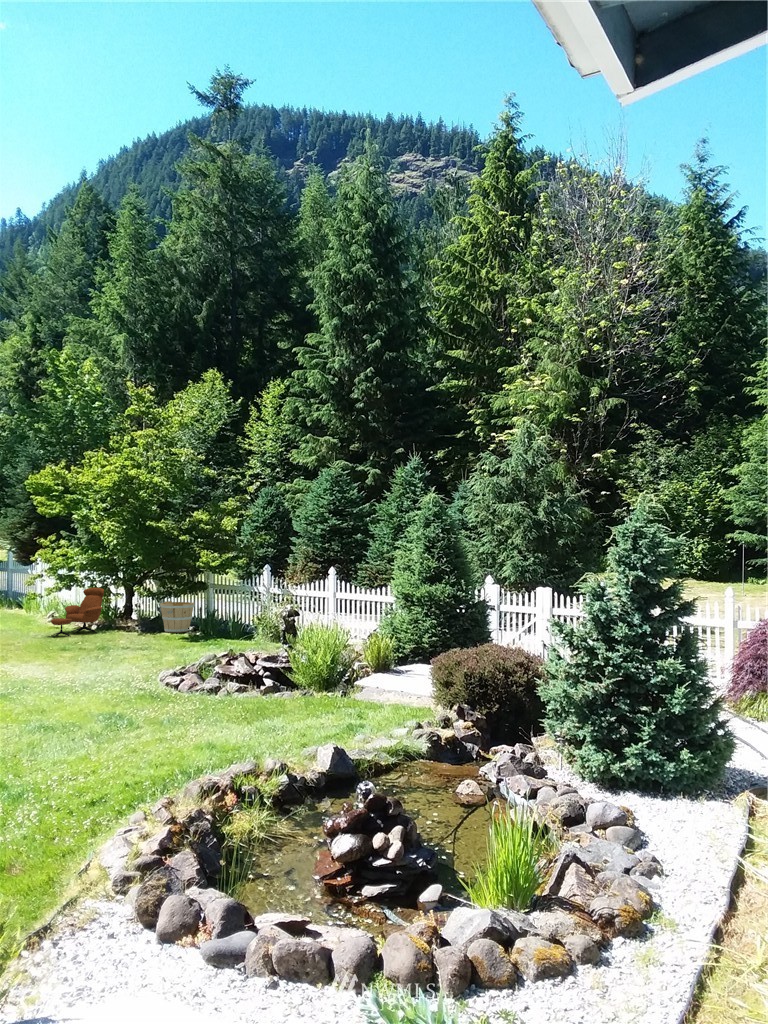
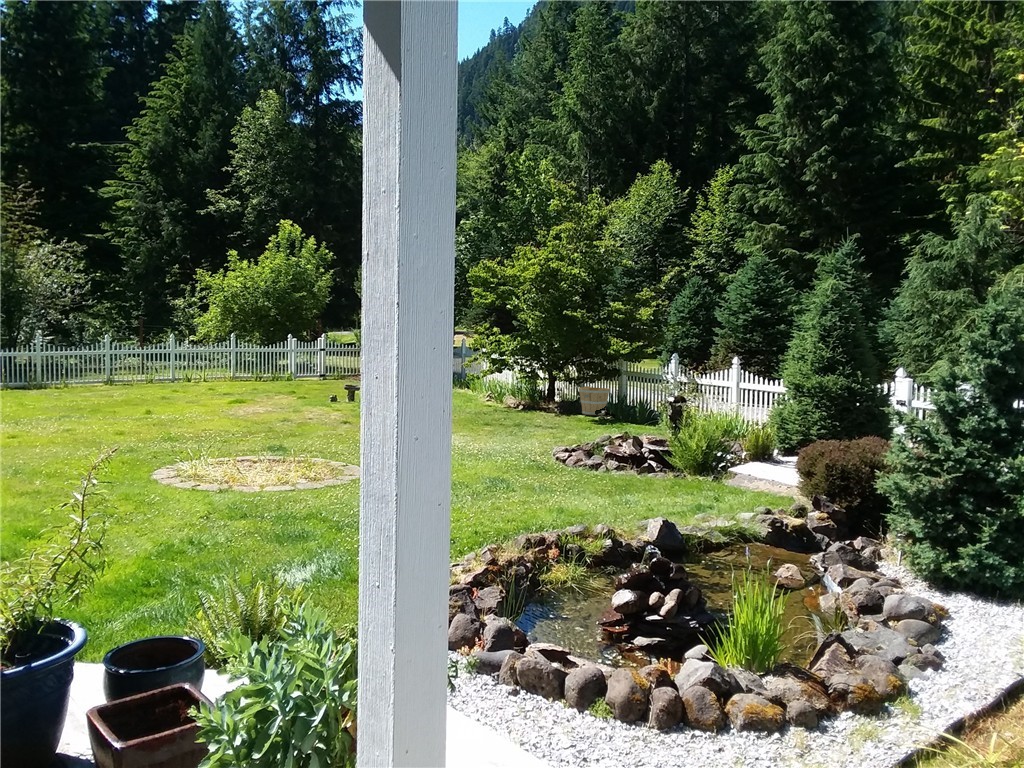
lounge chair: present [51,588,104,637] -> none [485,371,531,413]

